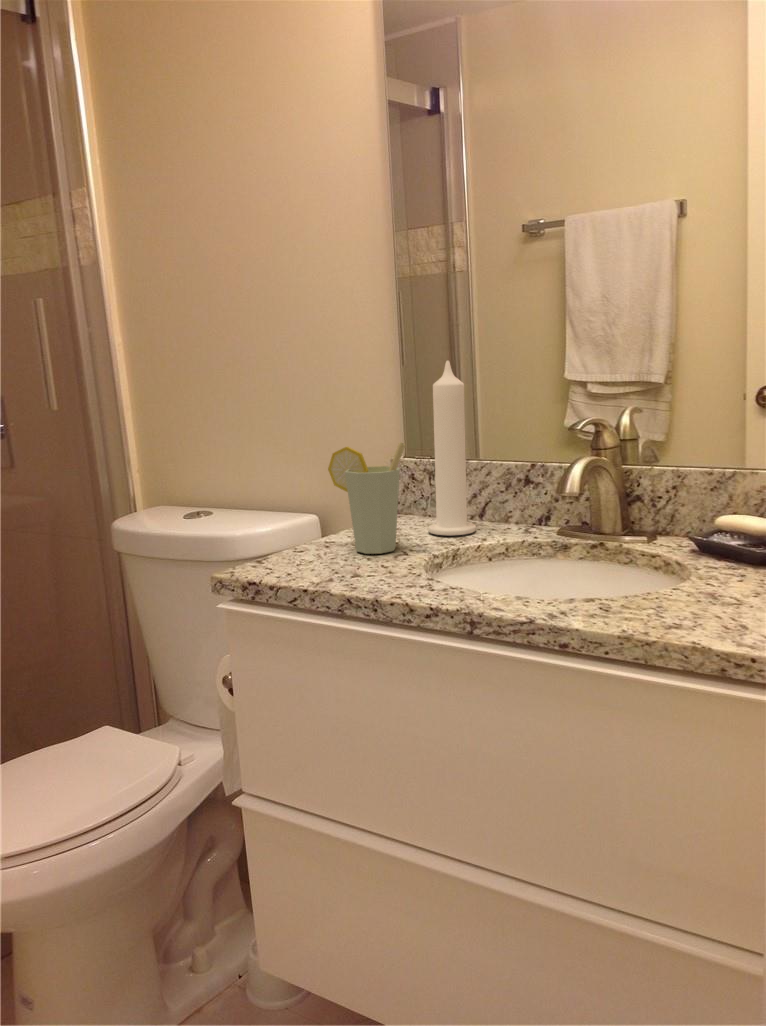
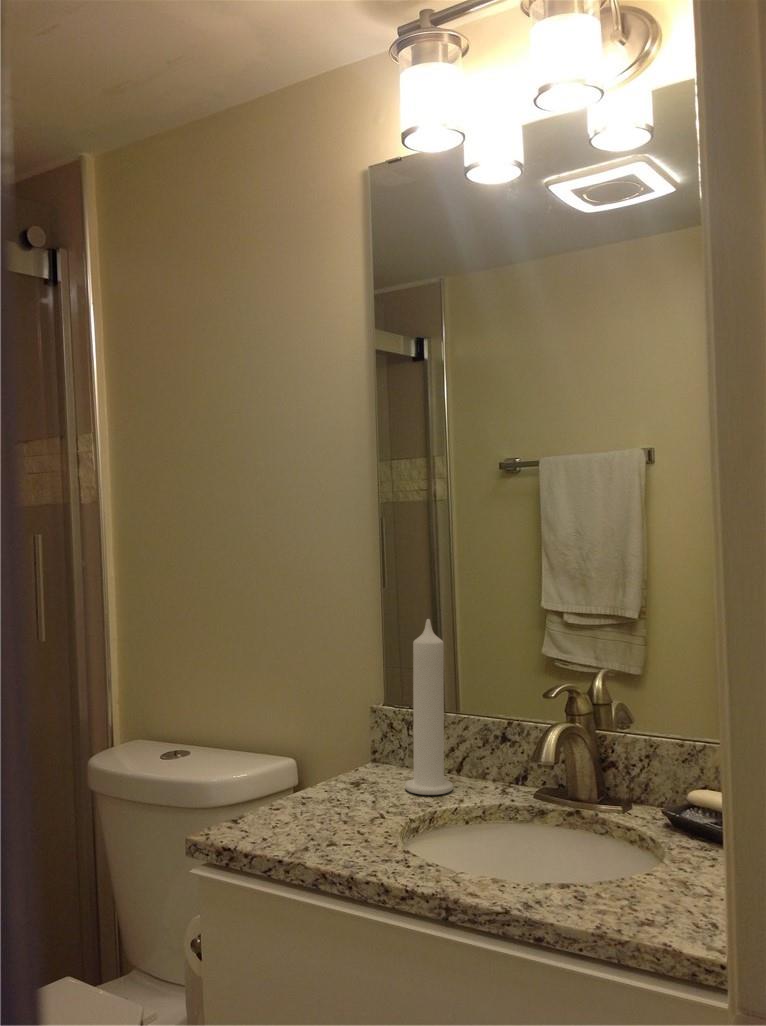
cup: present [328,442,405,554] -> none [308,703,386,816]

